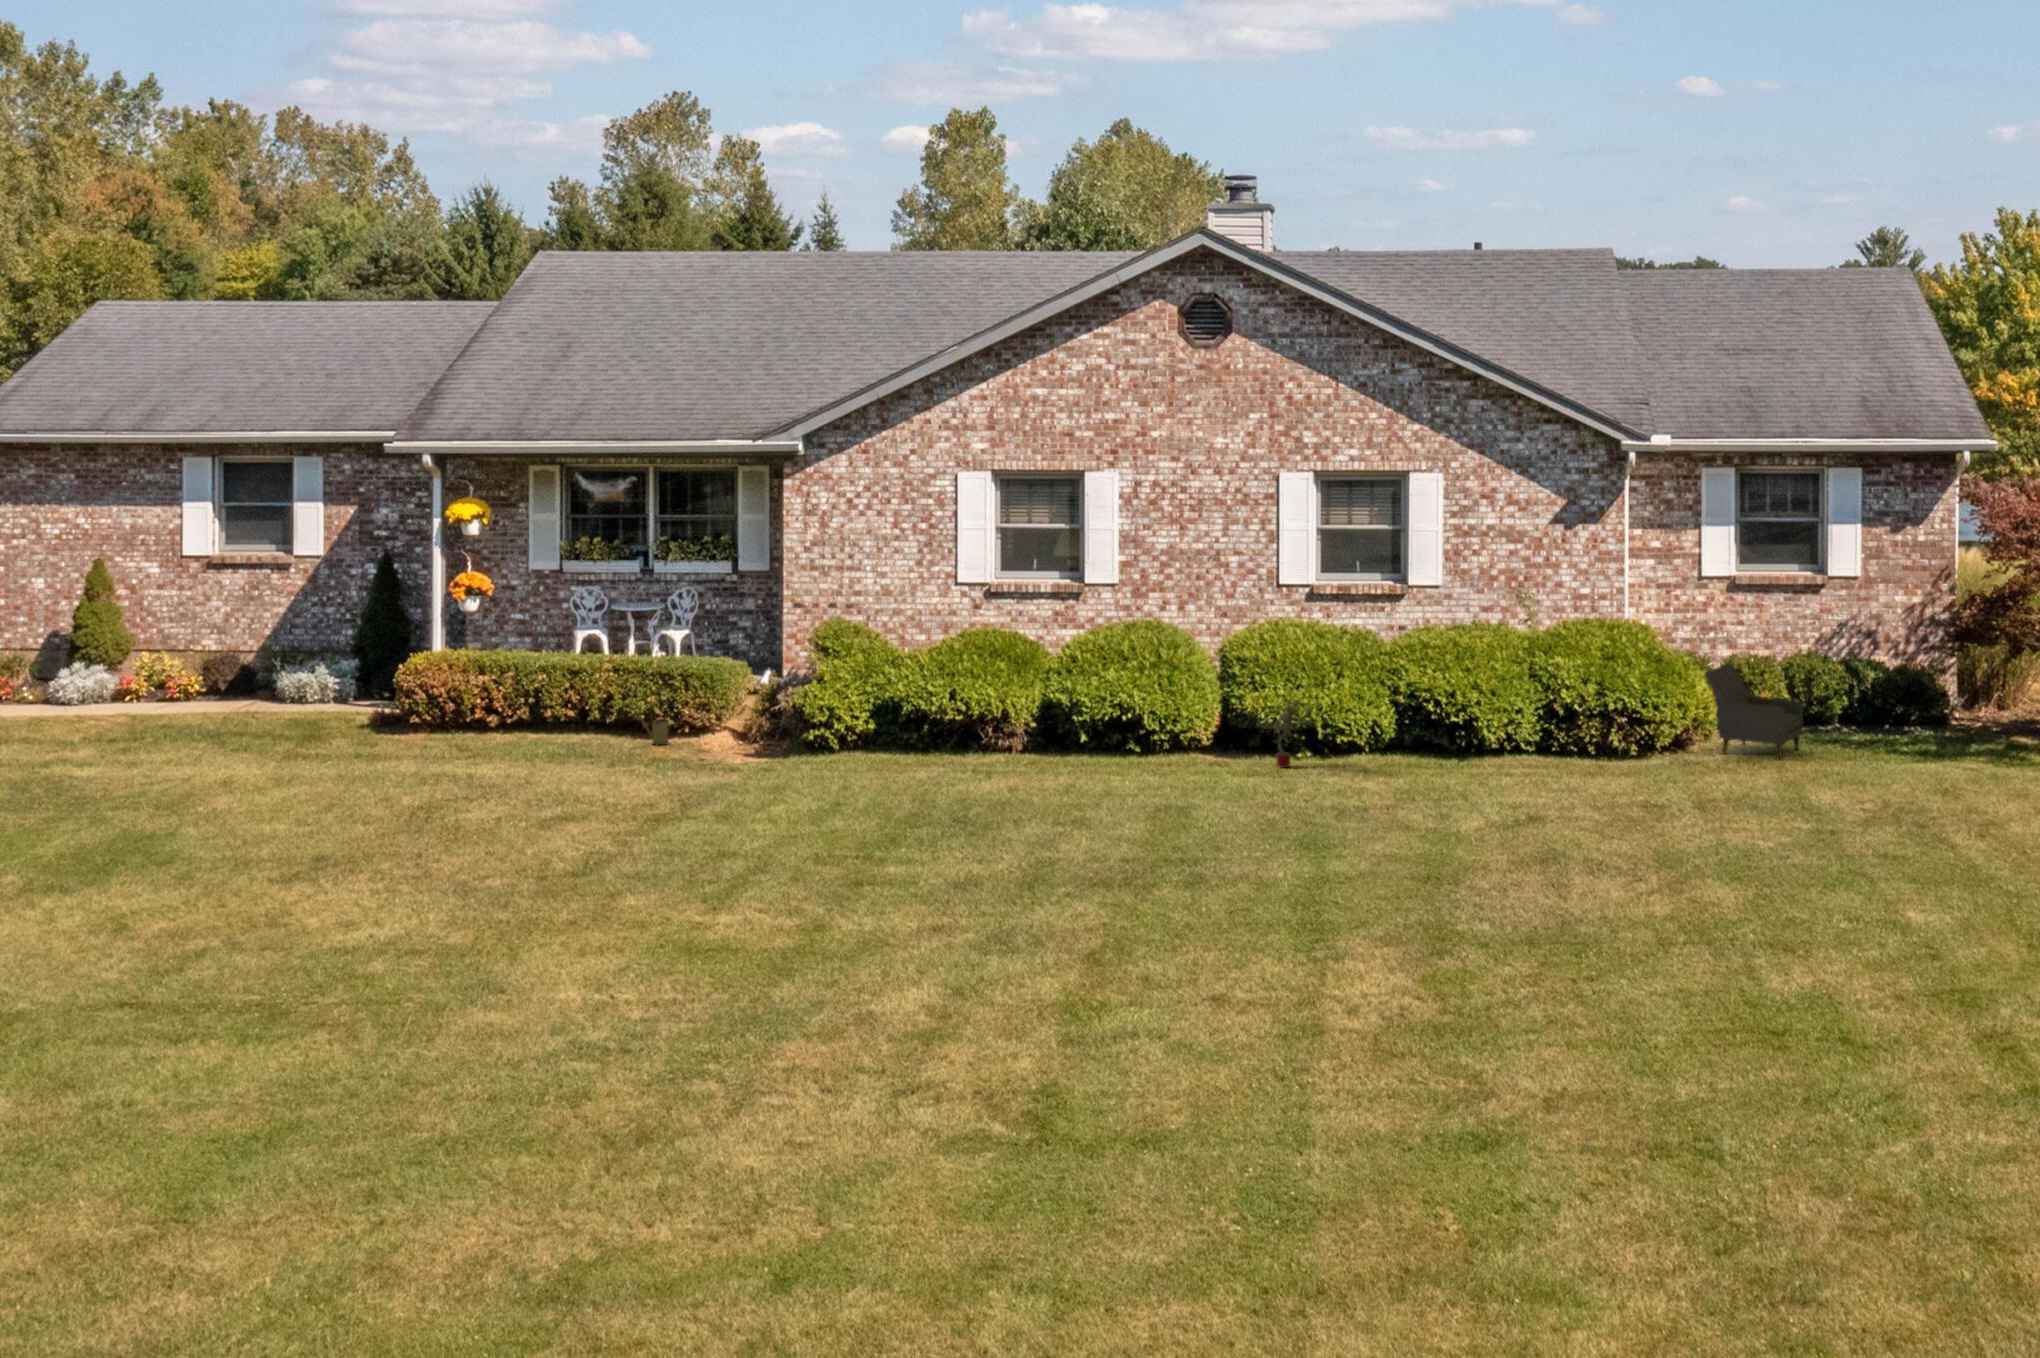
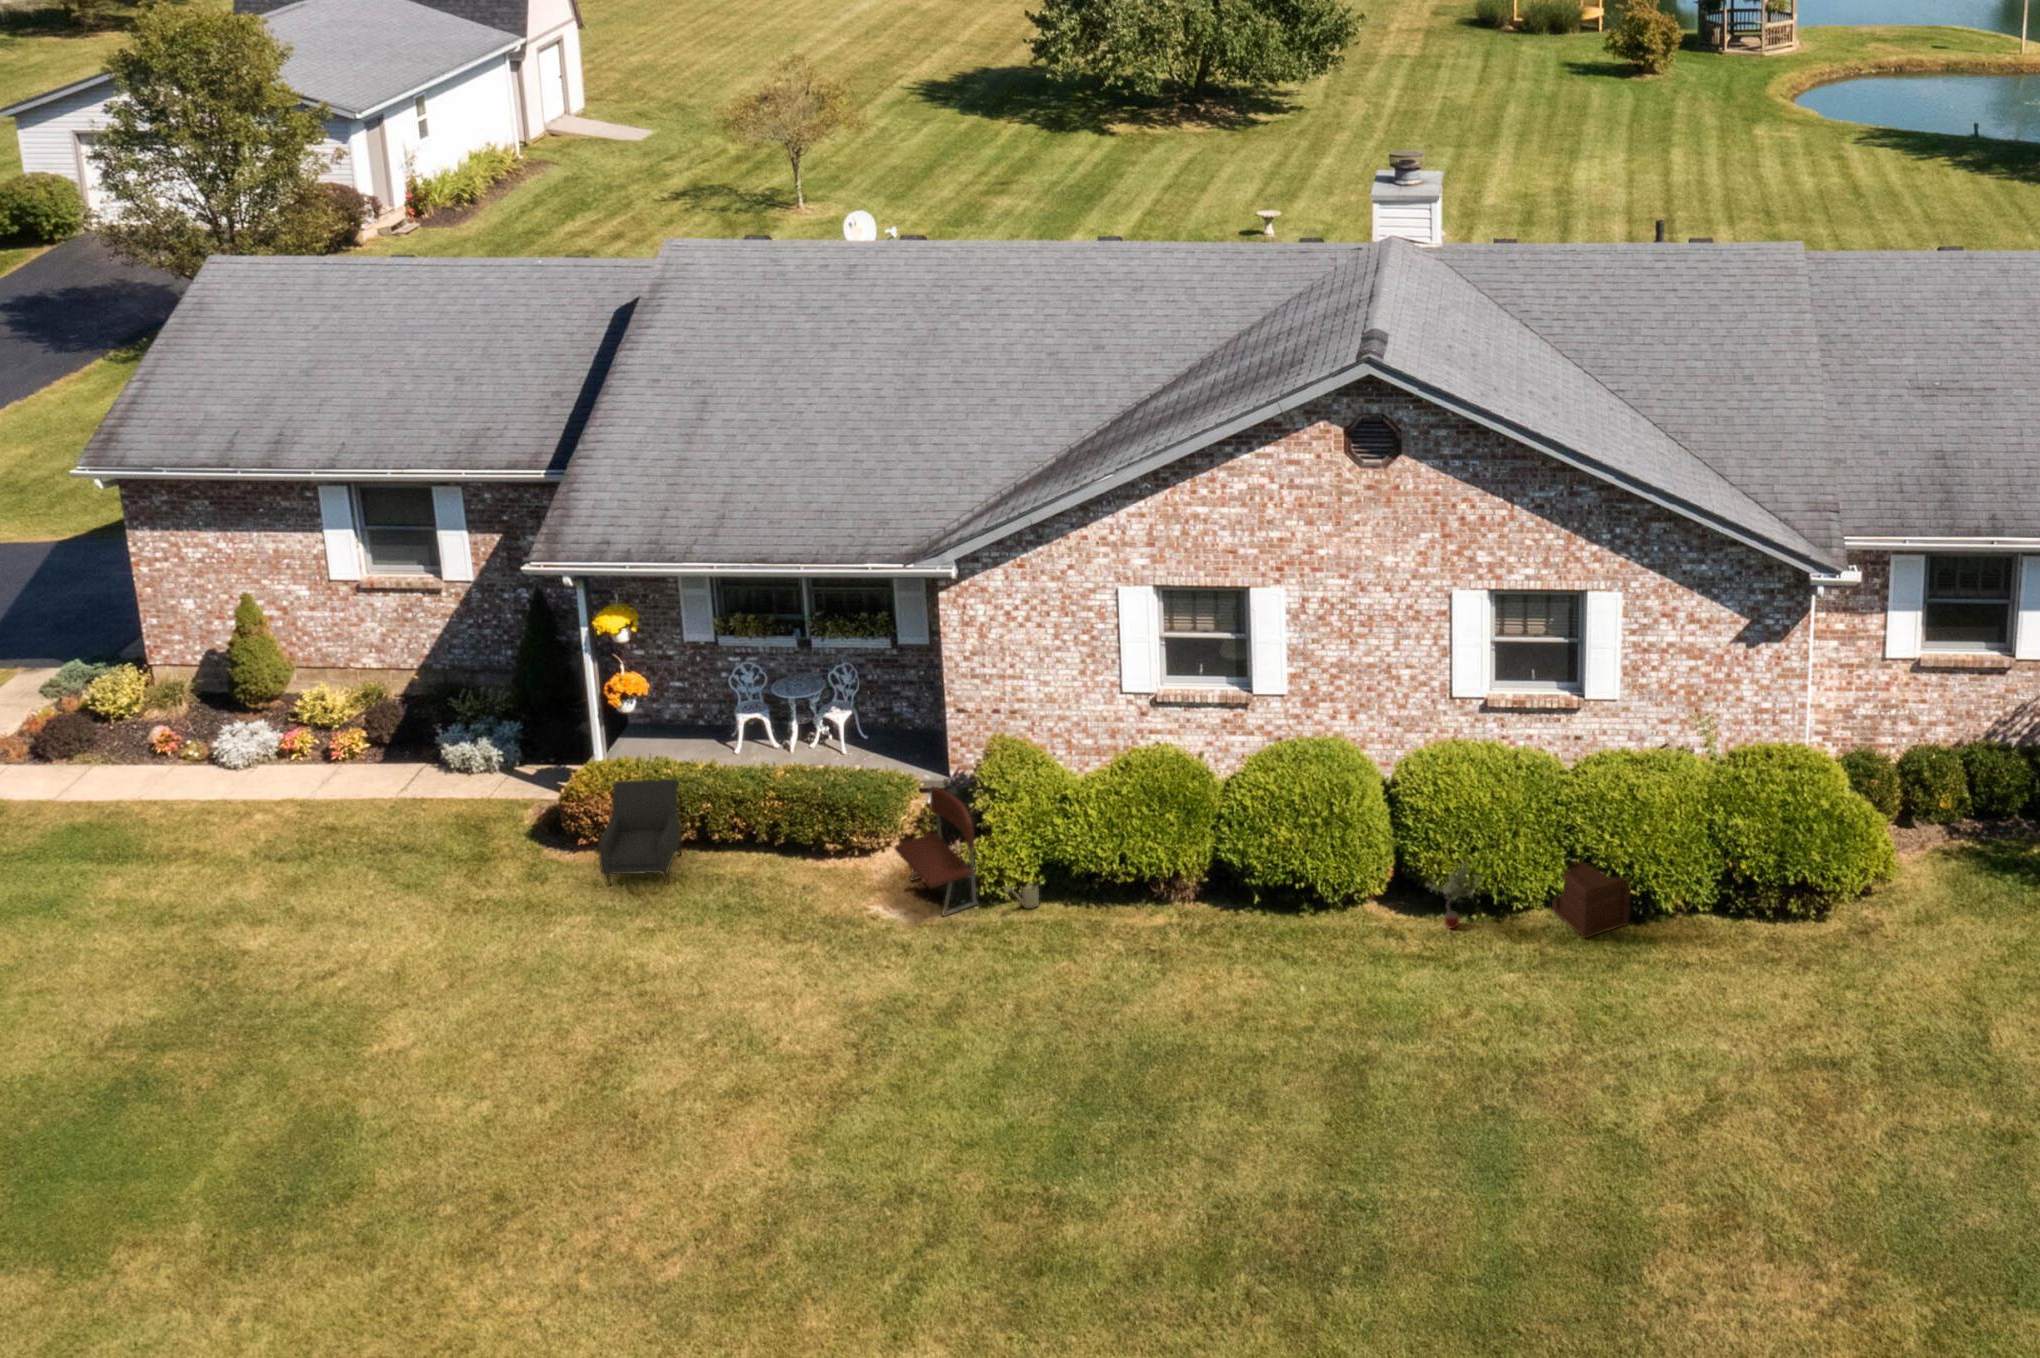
bench: none [728,652,809,763] -> present [894,786,977,916]
chair: present [1705,663,1803,760] -> present [598,779,682,886]
wooden crate: none [1384,704,1460,772] -> present [1552,859,1631,938]
watering can: present [637,715,669,745] -> present [1004,885,1039,909]

